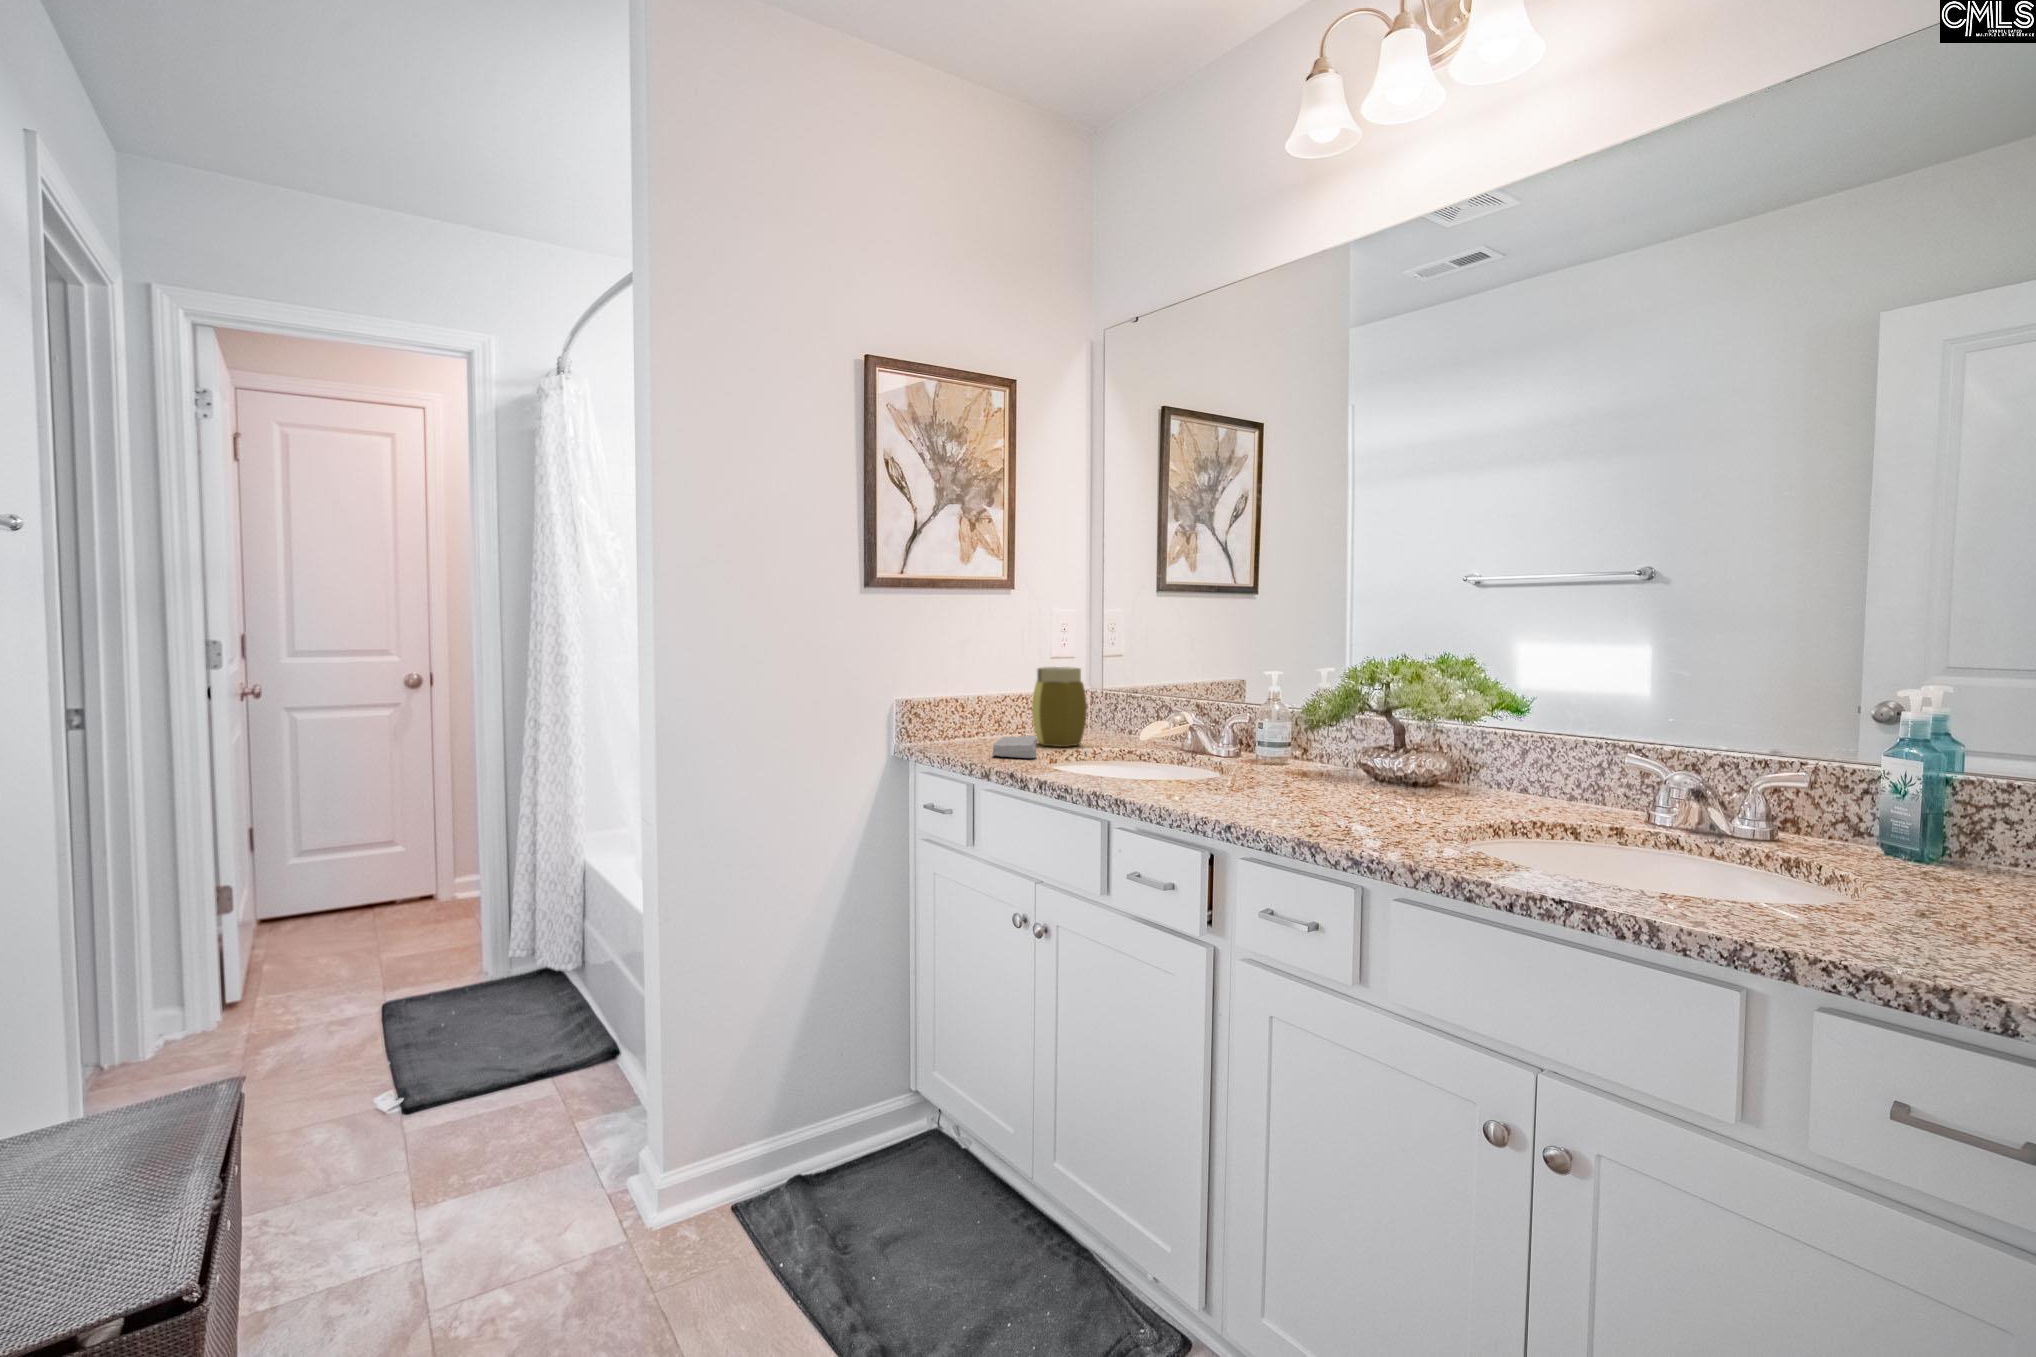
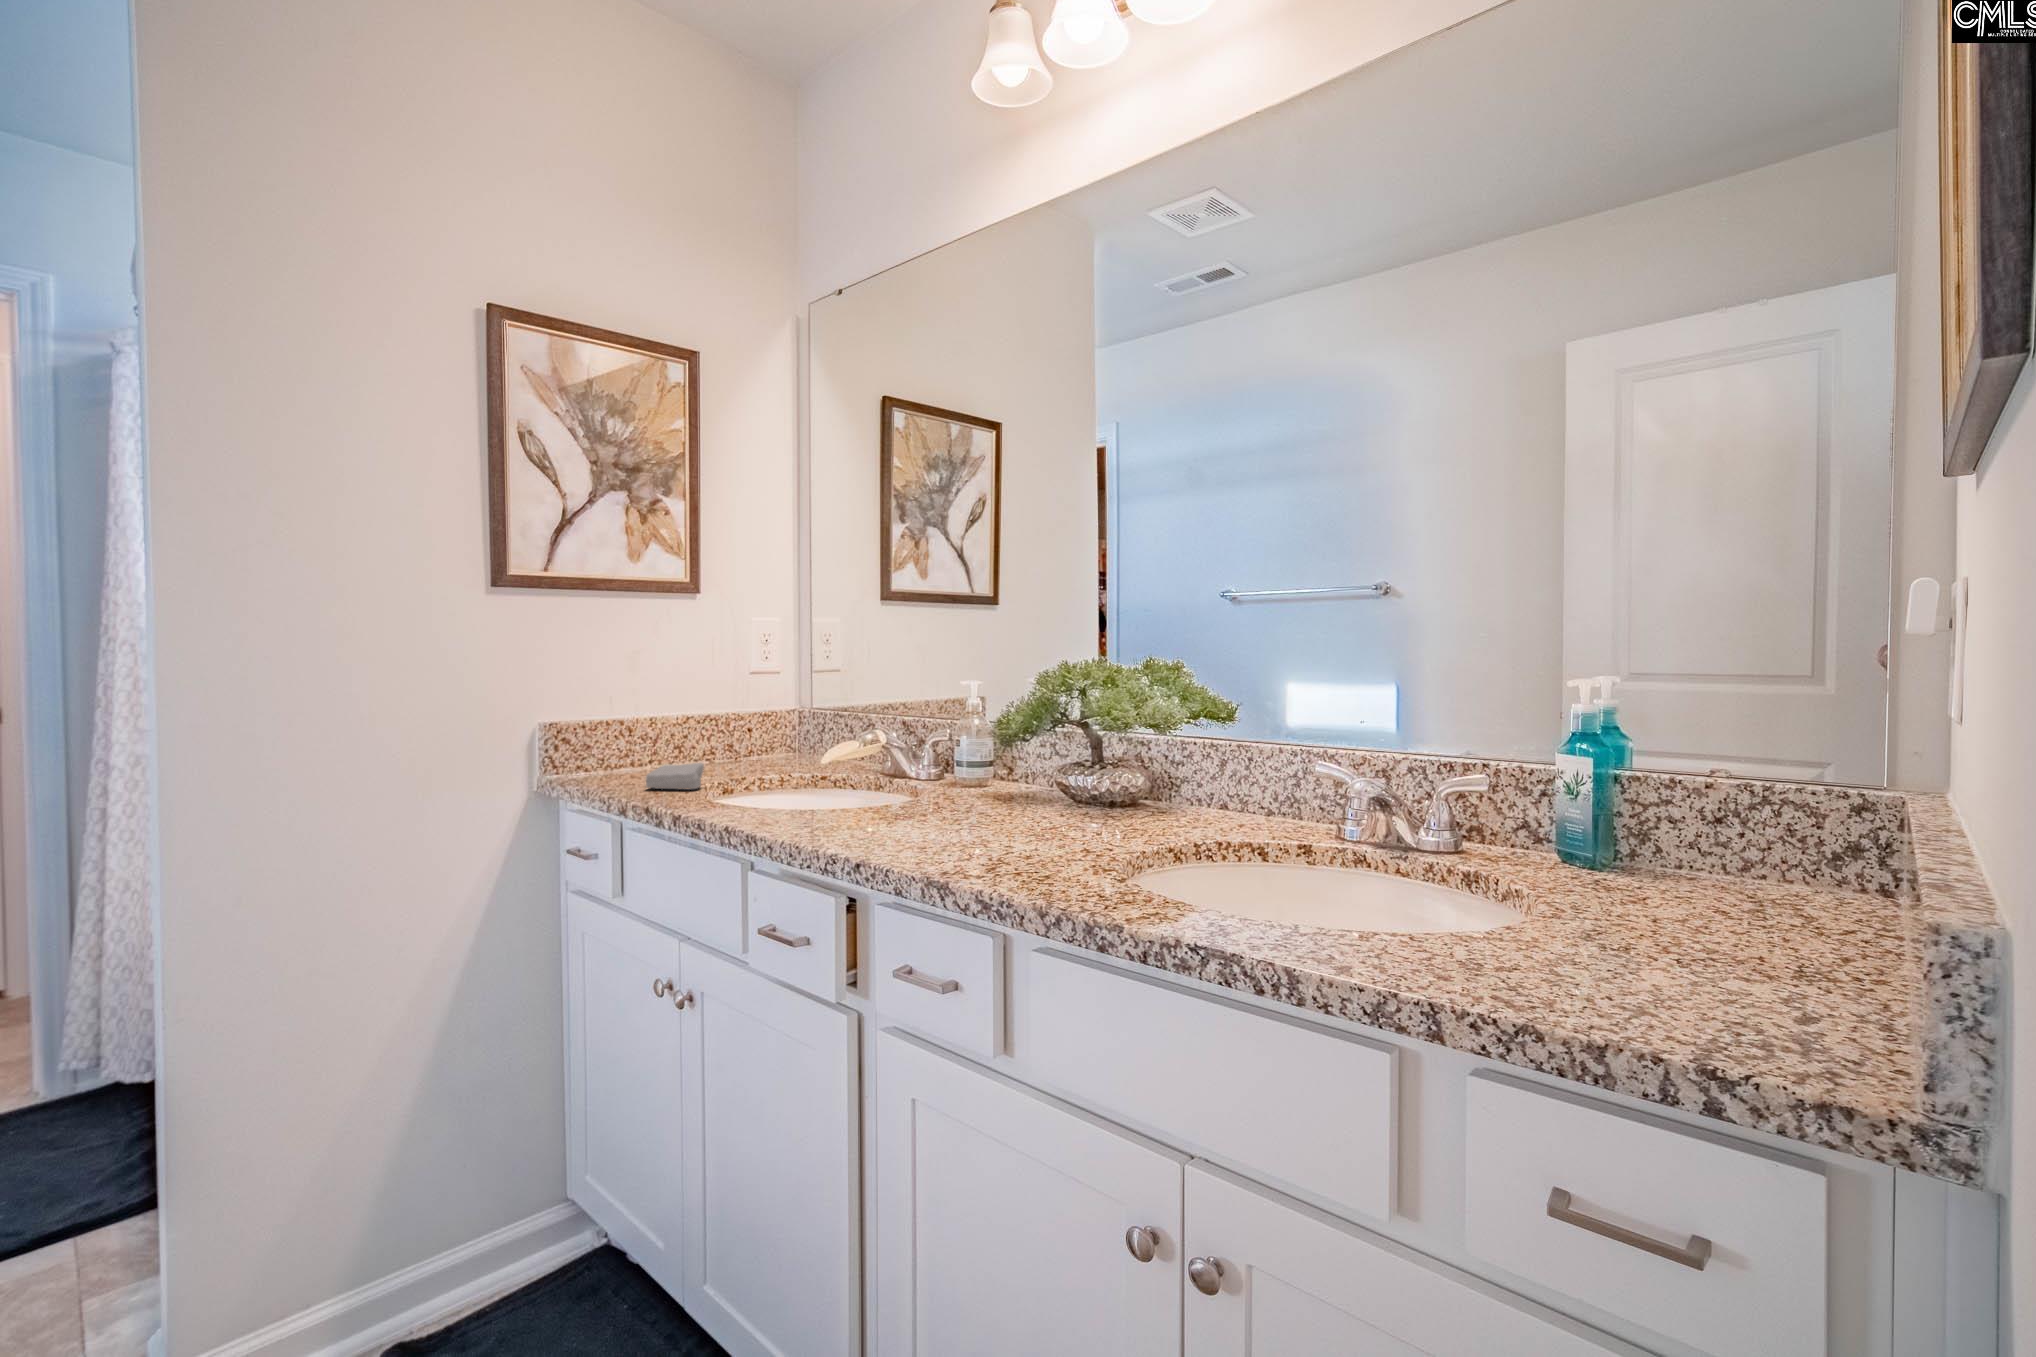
jar: present [1032,667,1087,747] -> none [715,683,778,775]

